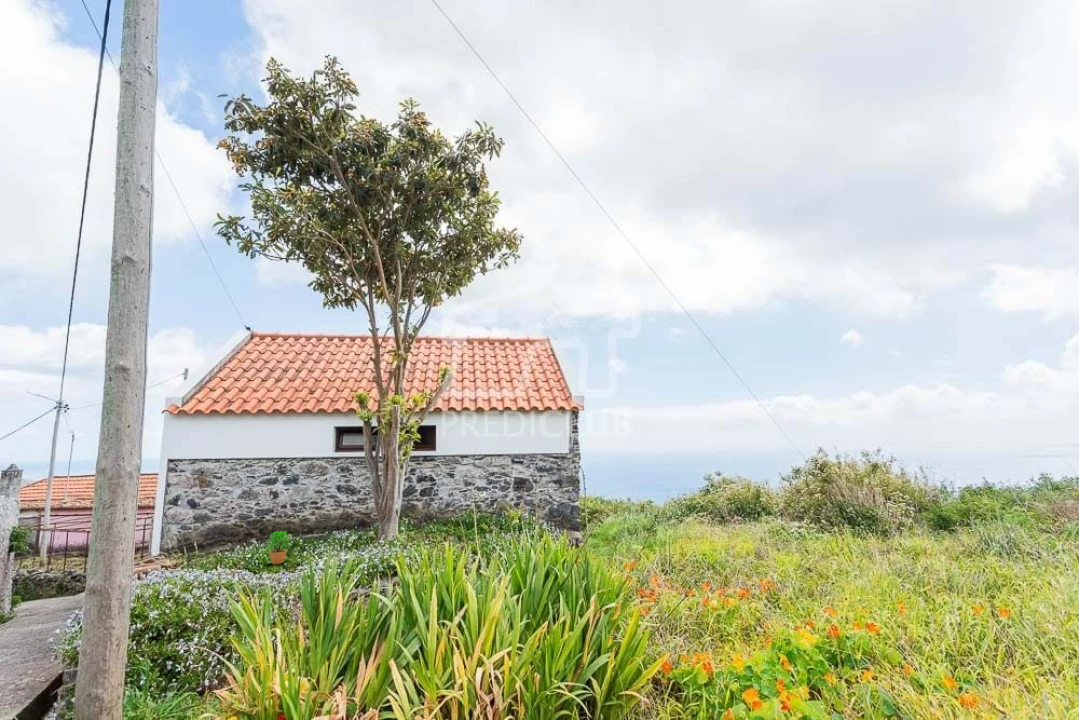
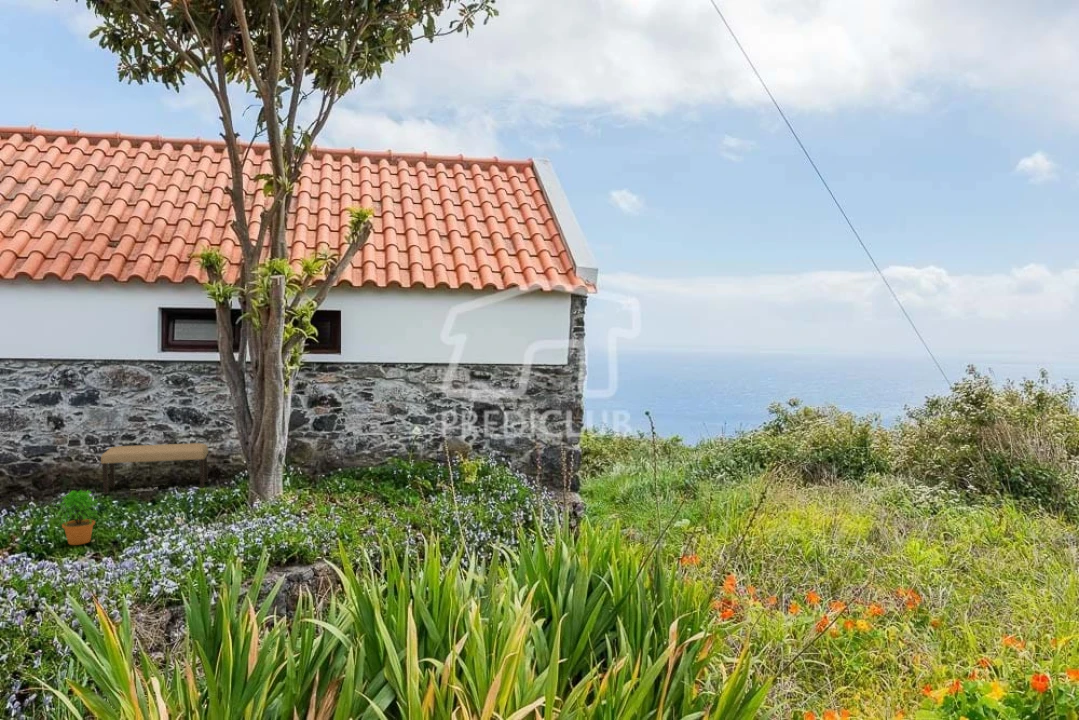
bench: none [297,506,359,537] -> present [101,443,208,494]

